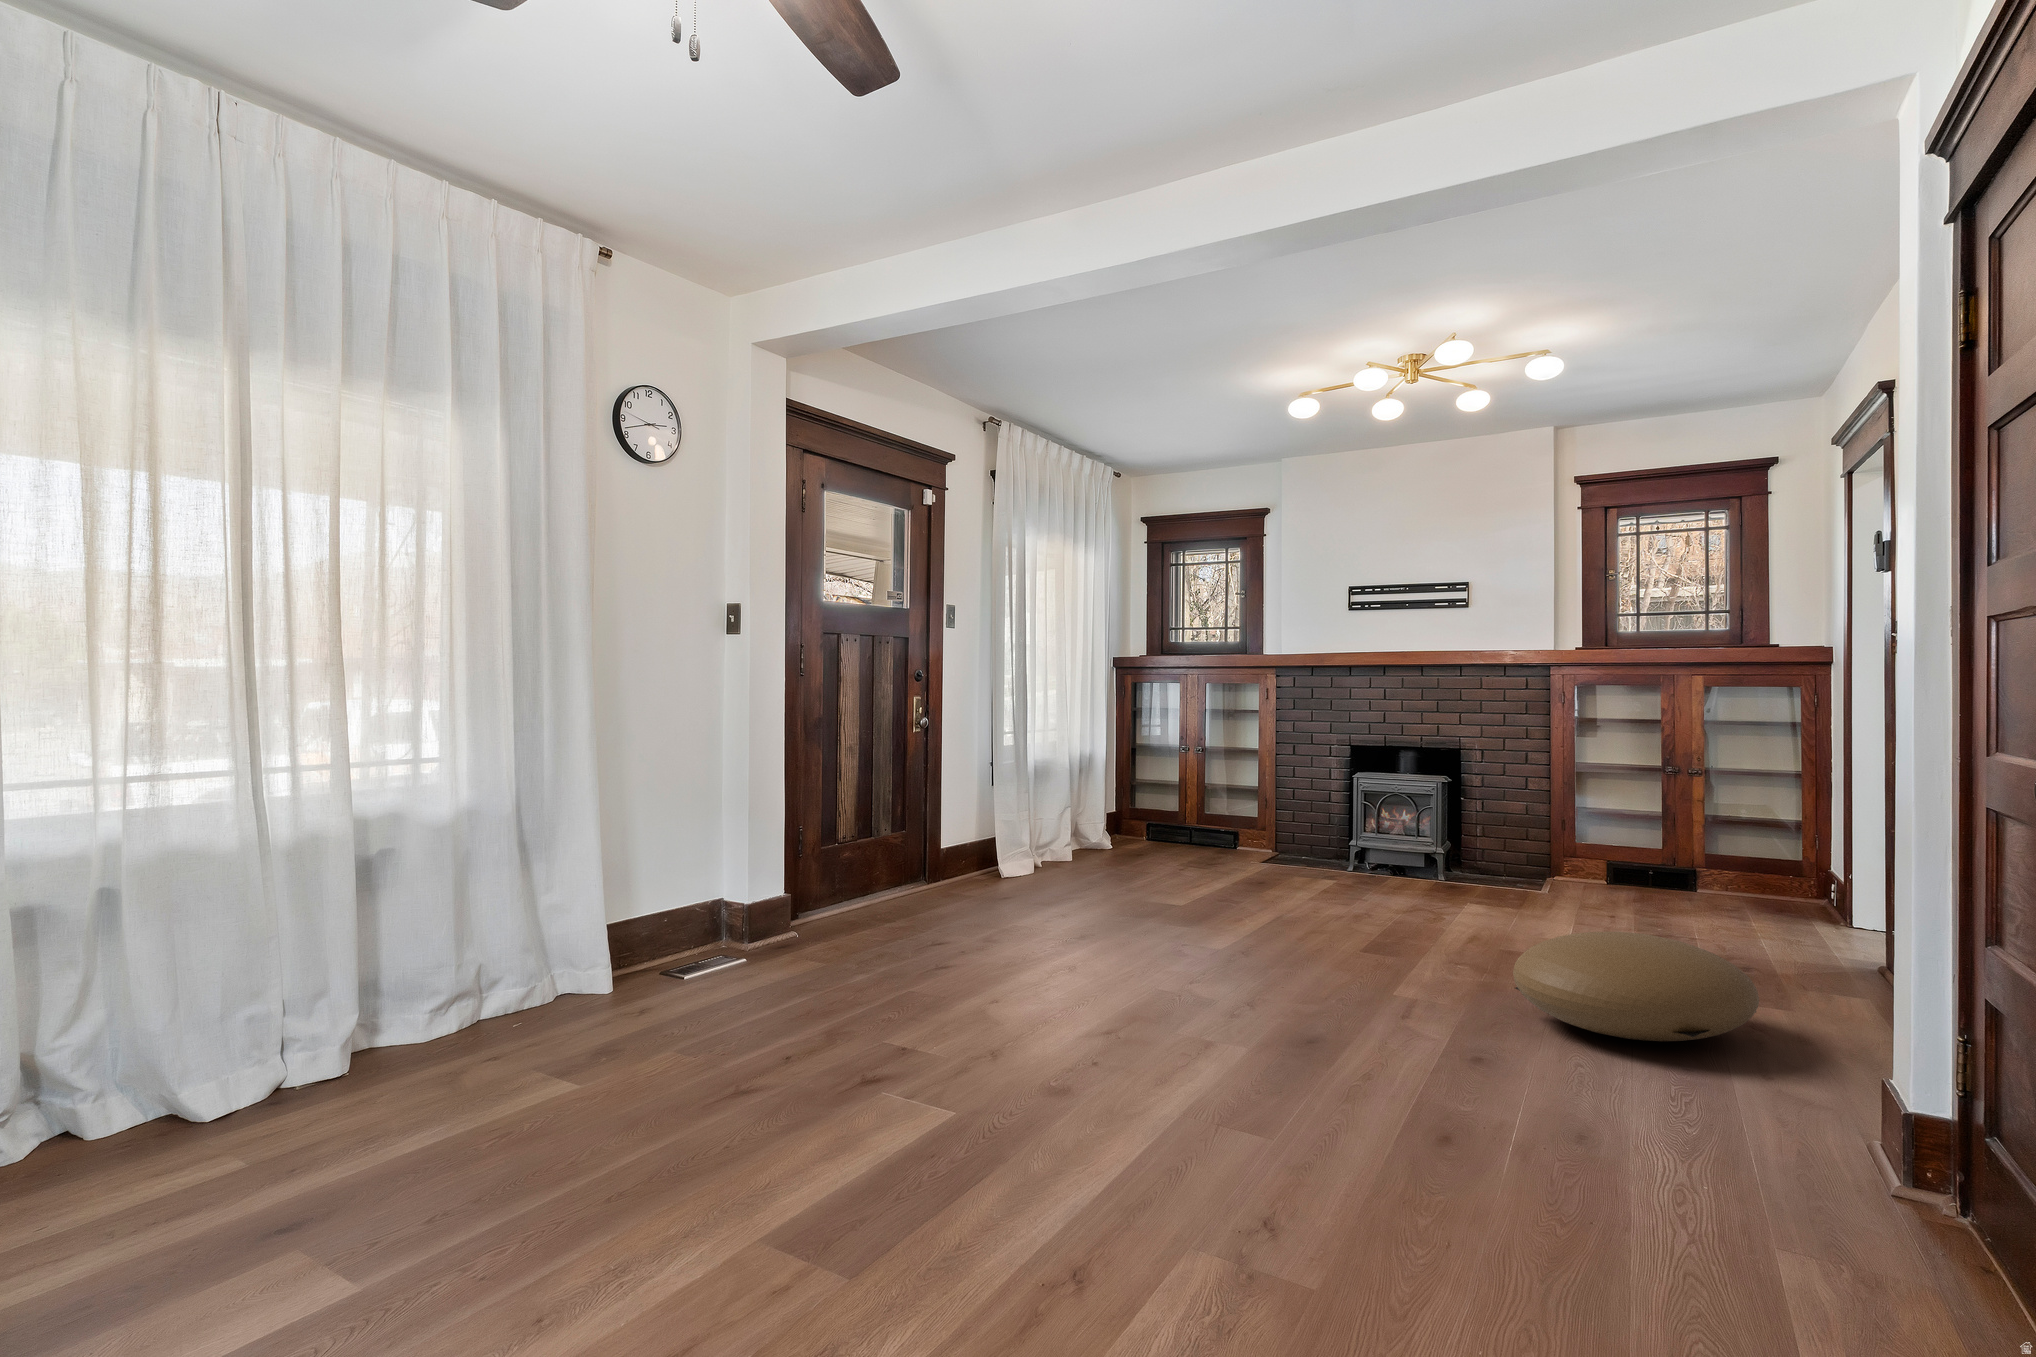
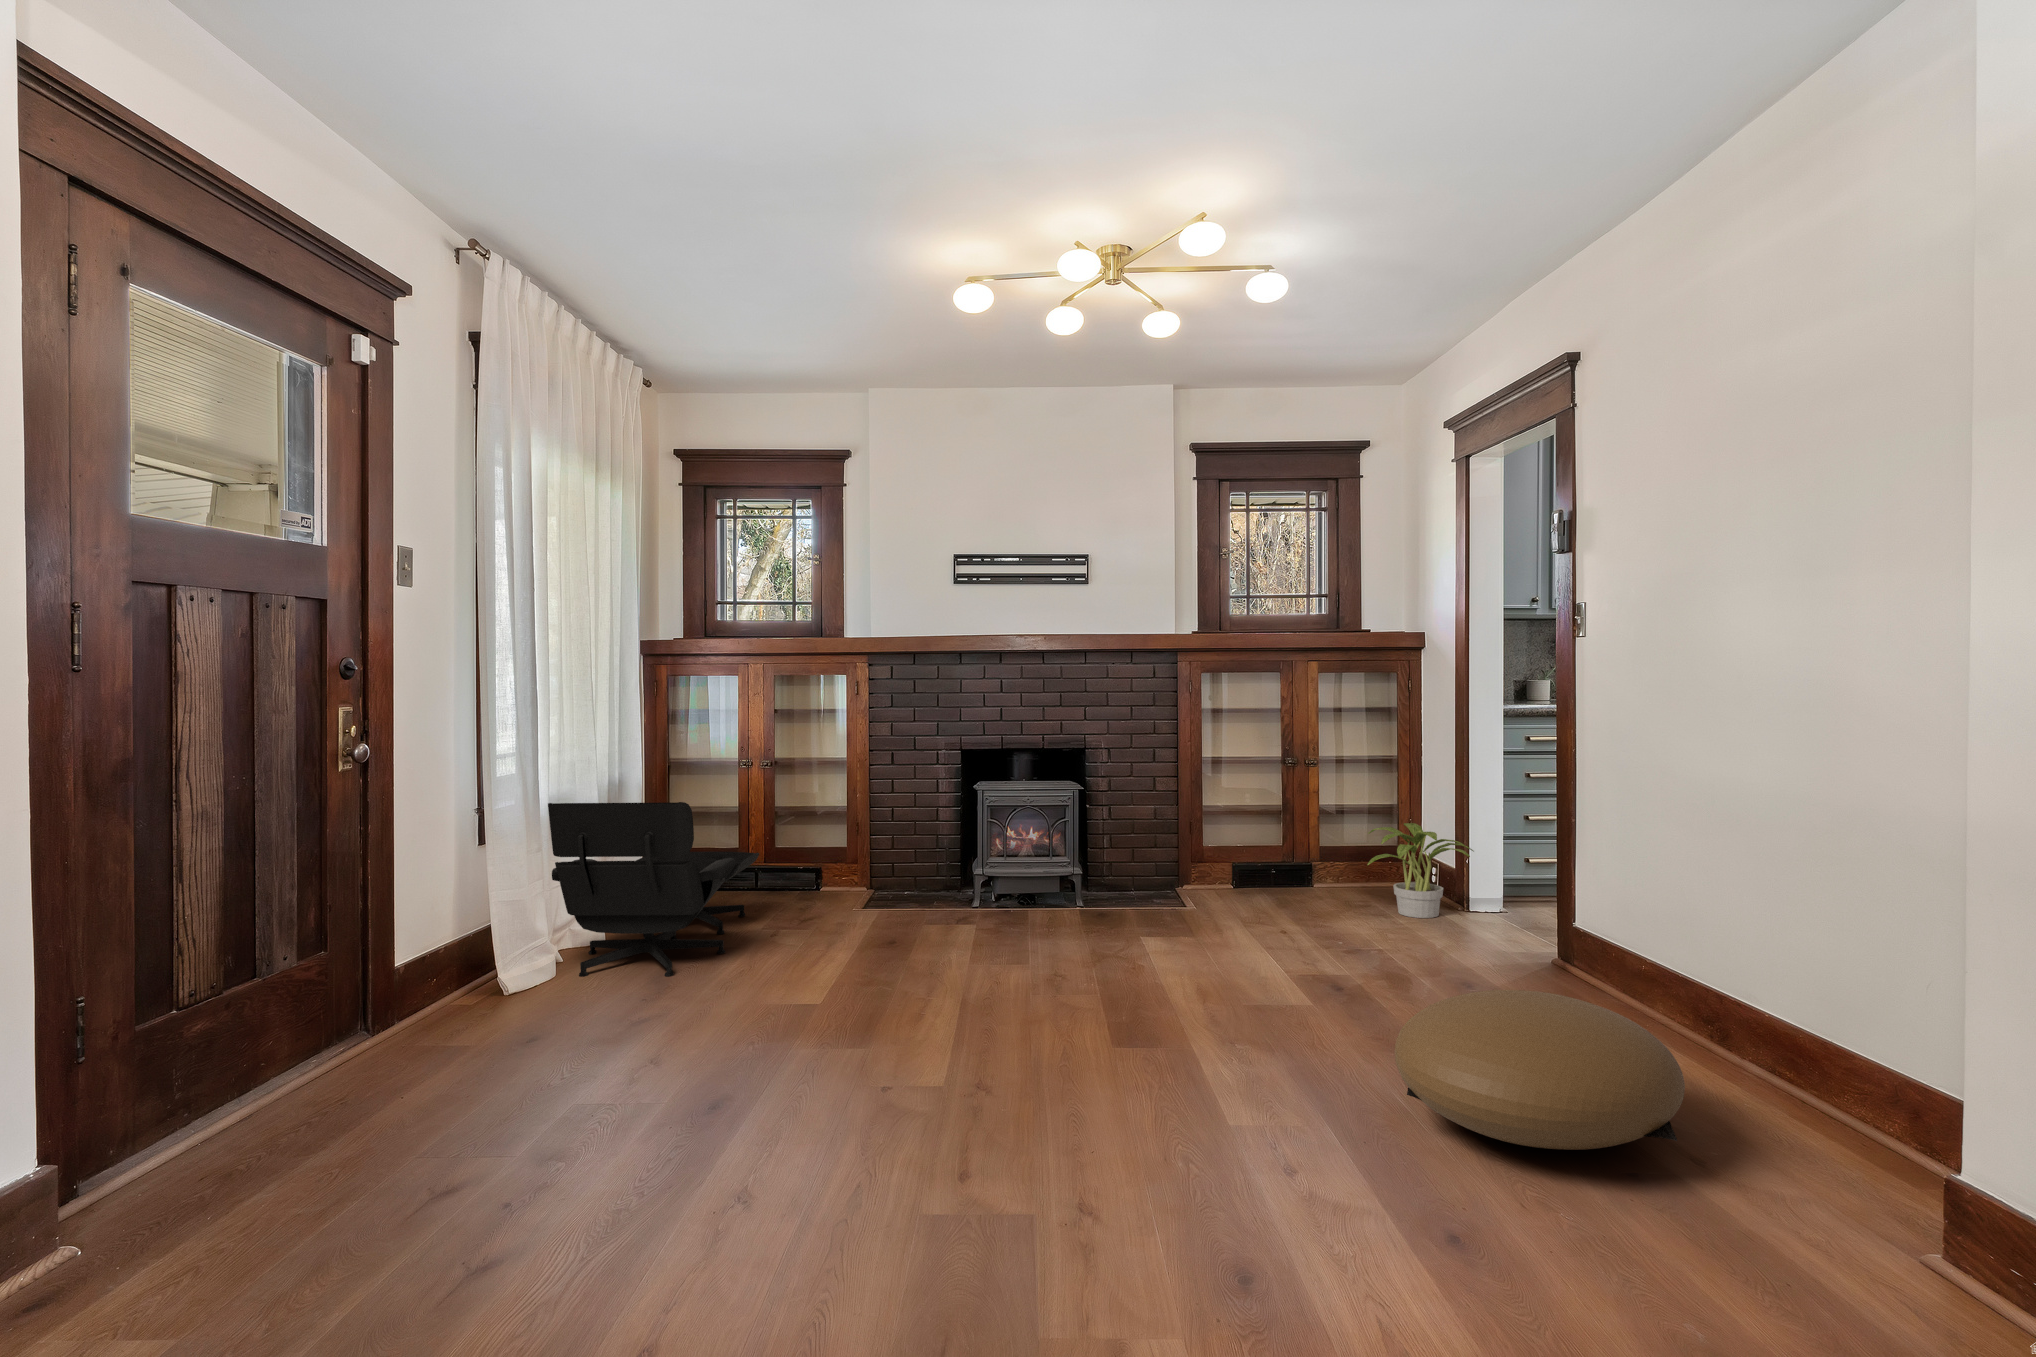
lounge chair: none [1029,762,1180,881] -> present [548,802,759,977]
potted plant: none [1719,834,1848,926] -> present [1367,823,1473,918]

